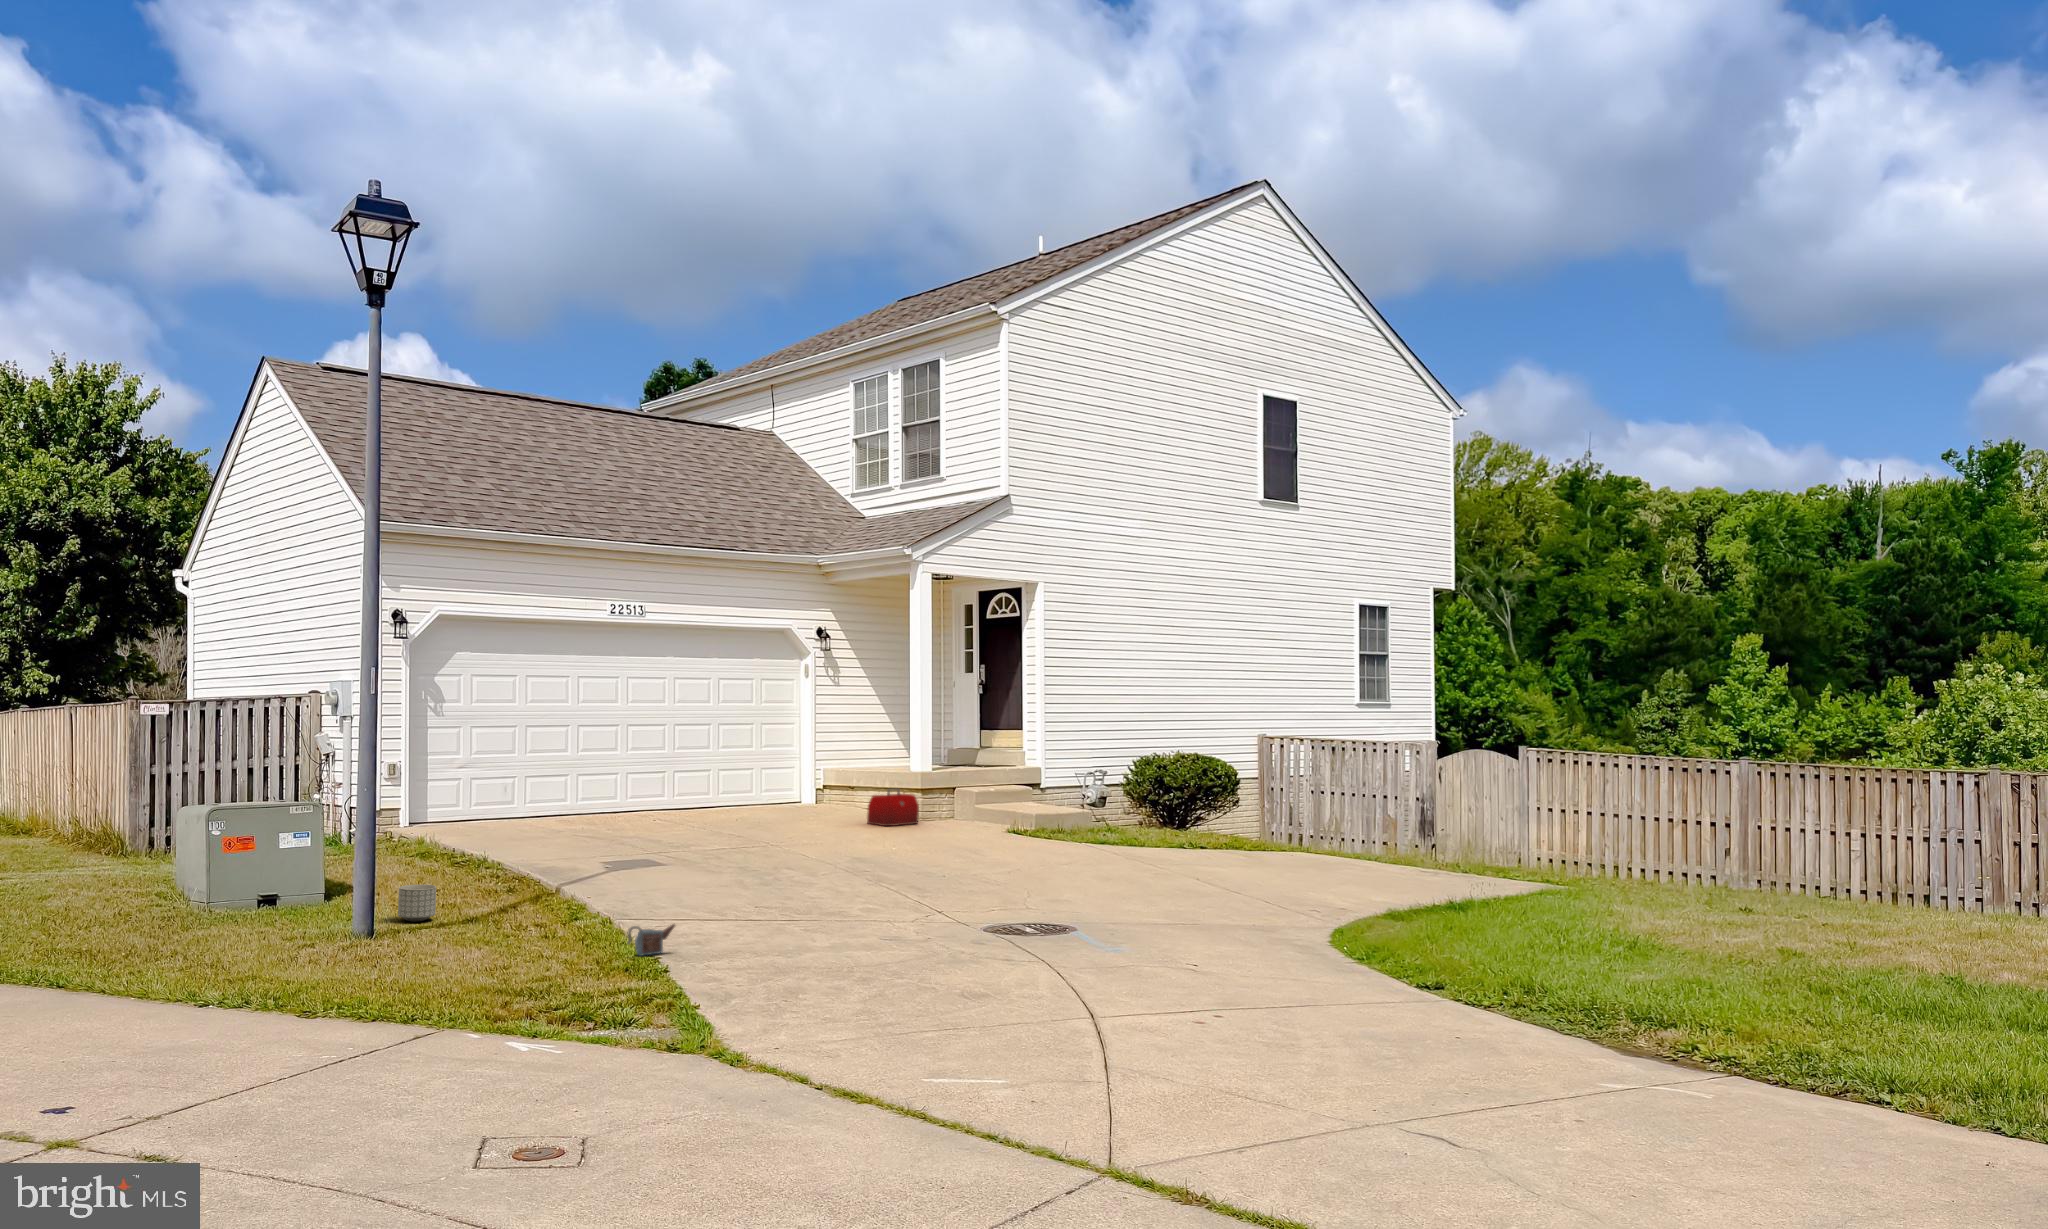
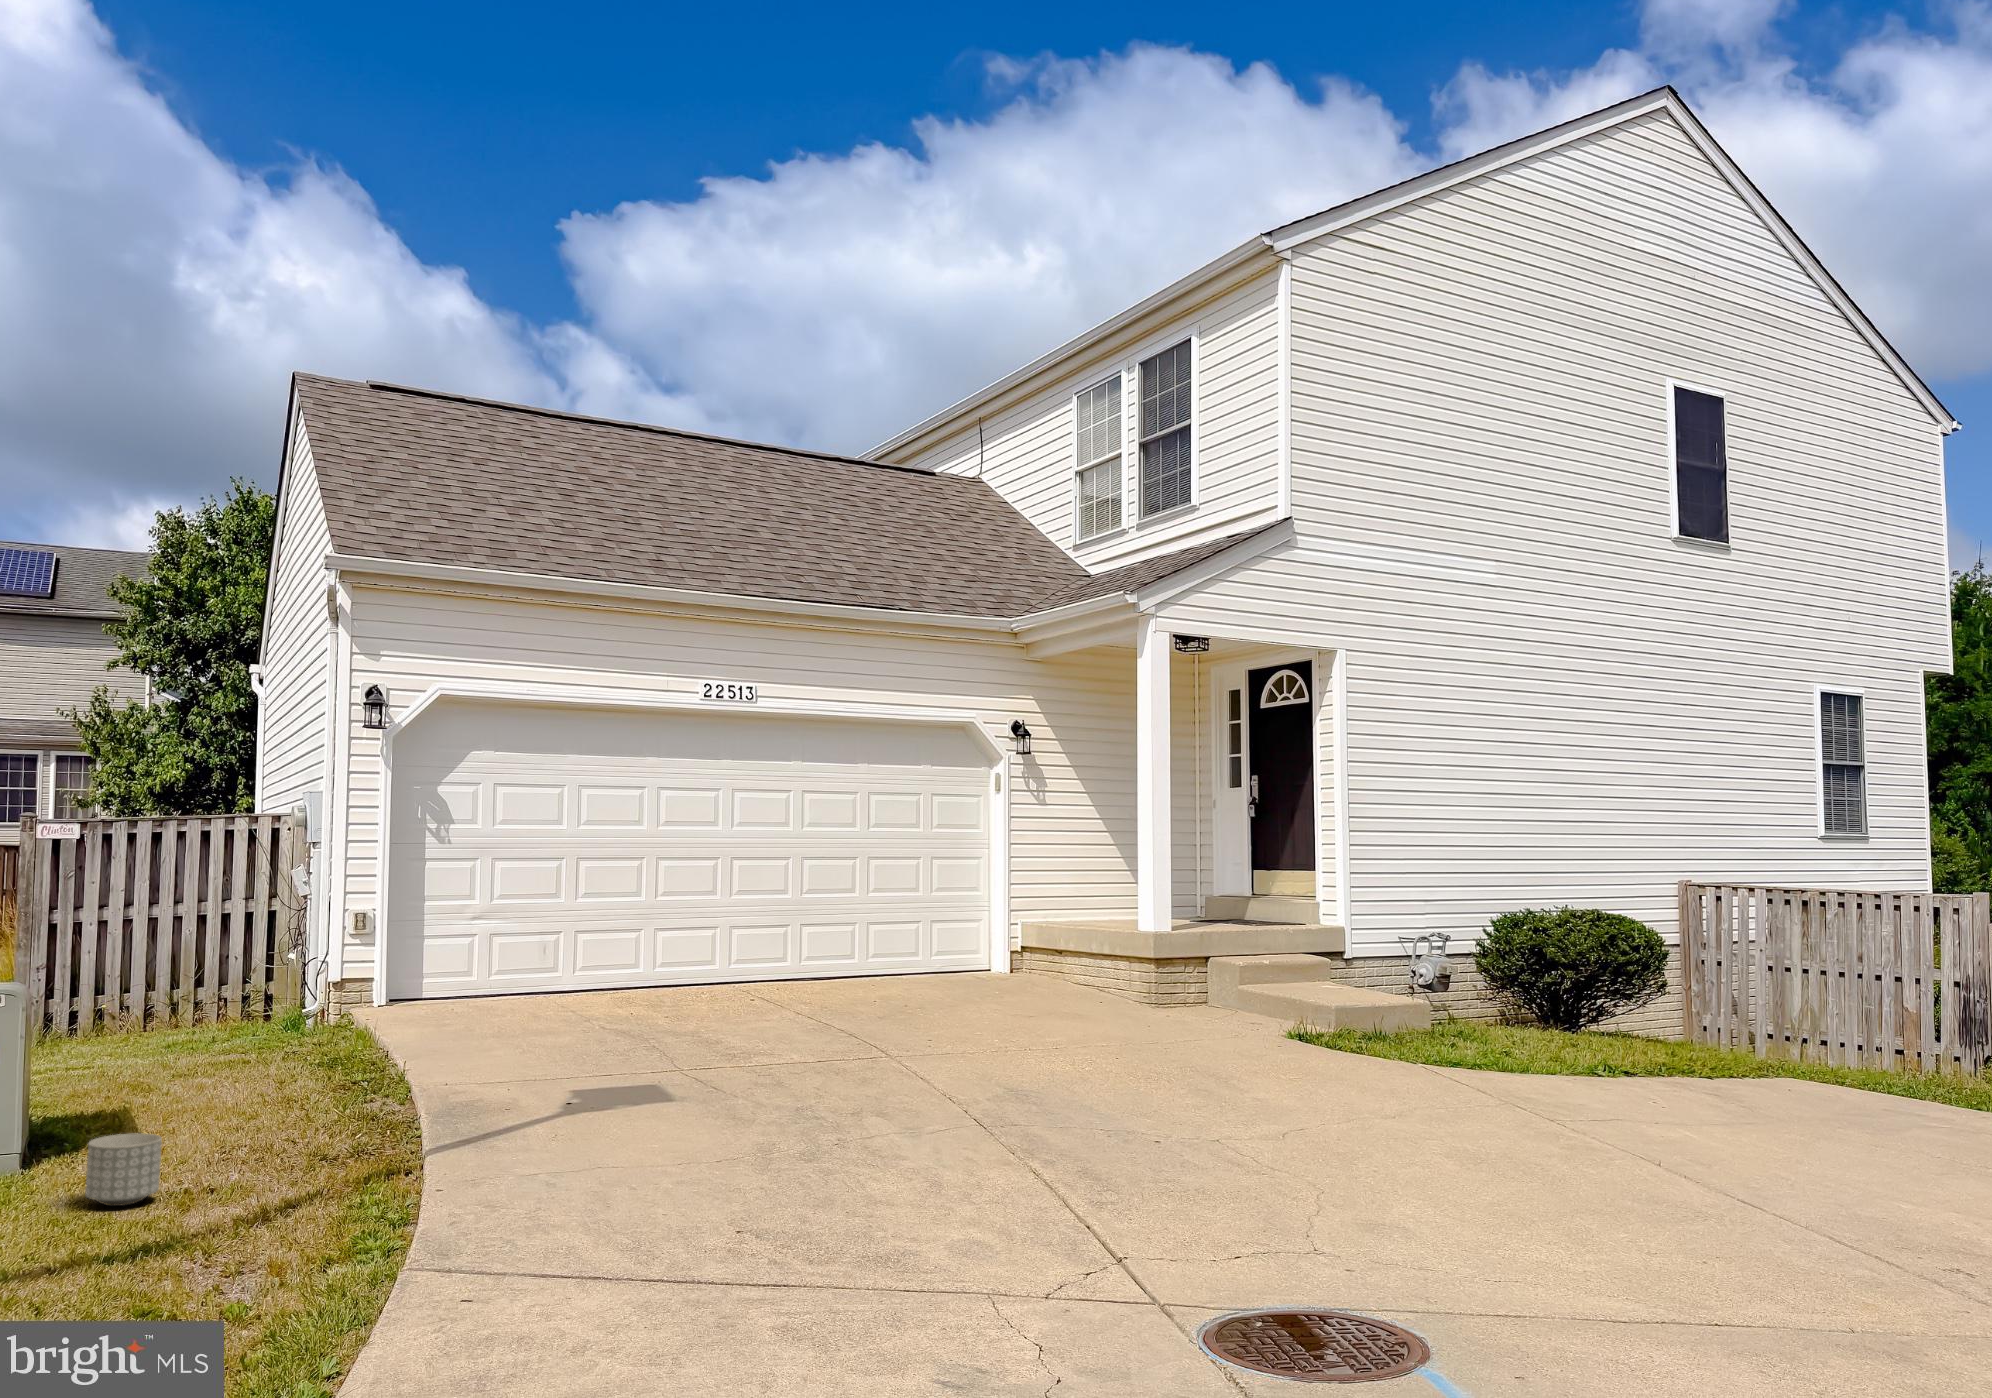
toolbox: present [867,788,919,826] -> none [1072,956,1150,1014]
watering can: present [628,924,675,956] -> none [380,1258,500,1331]

